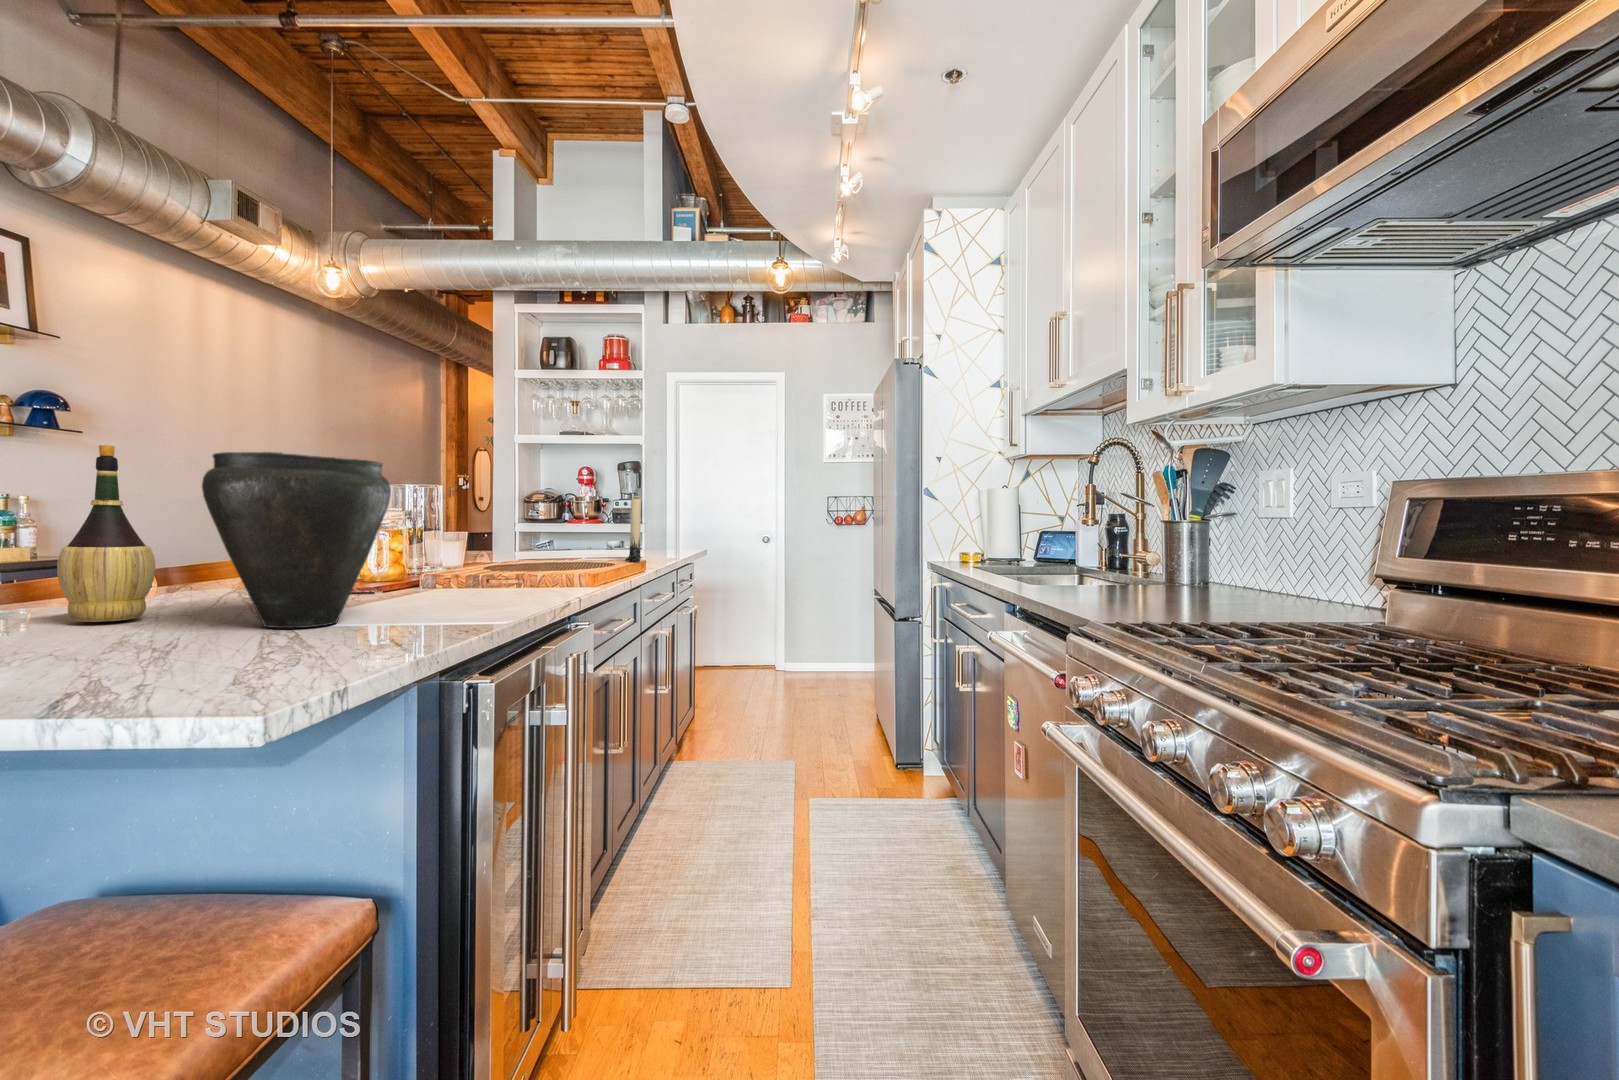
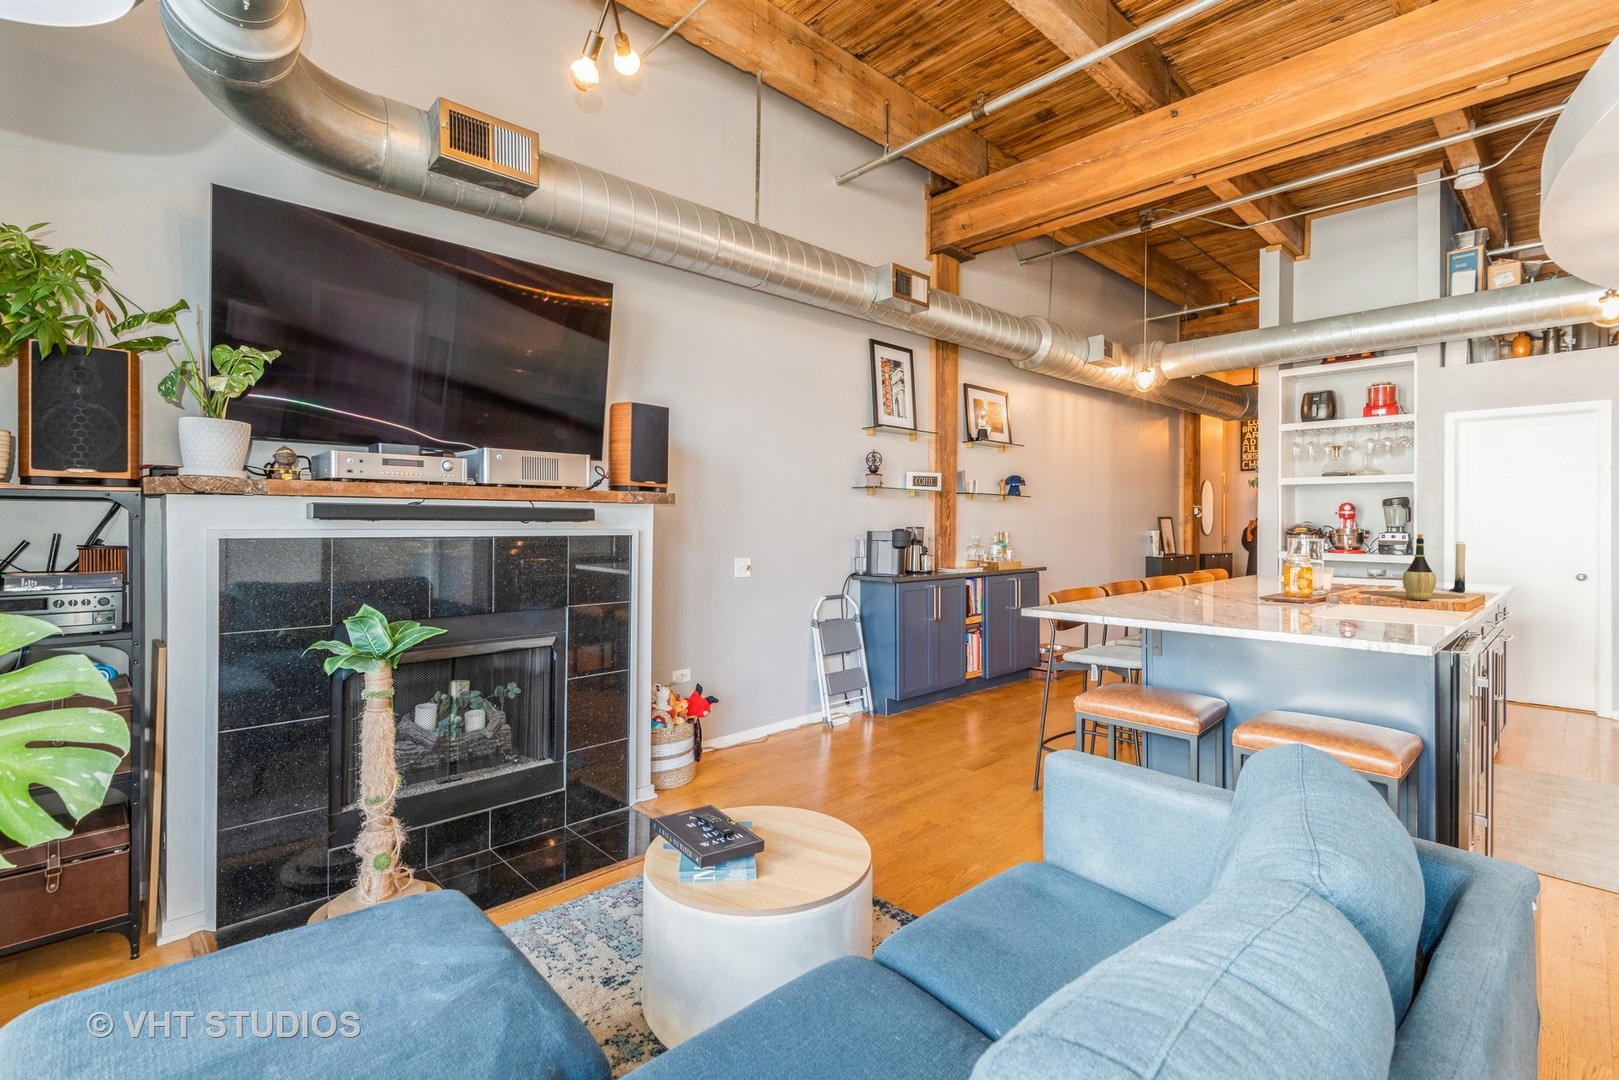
wine bottle: present [57,445,155,622] -> present [1403,534,1436,600]
vase: present [202,452,391,628] -> none [1291,538,1374,618]

